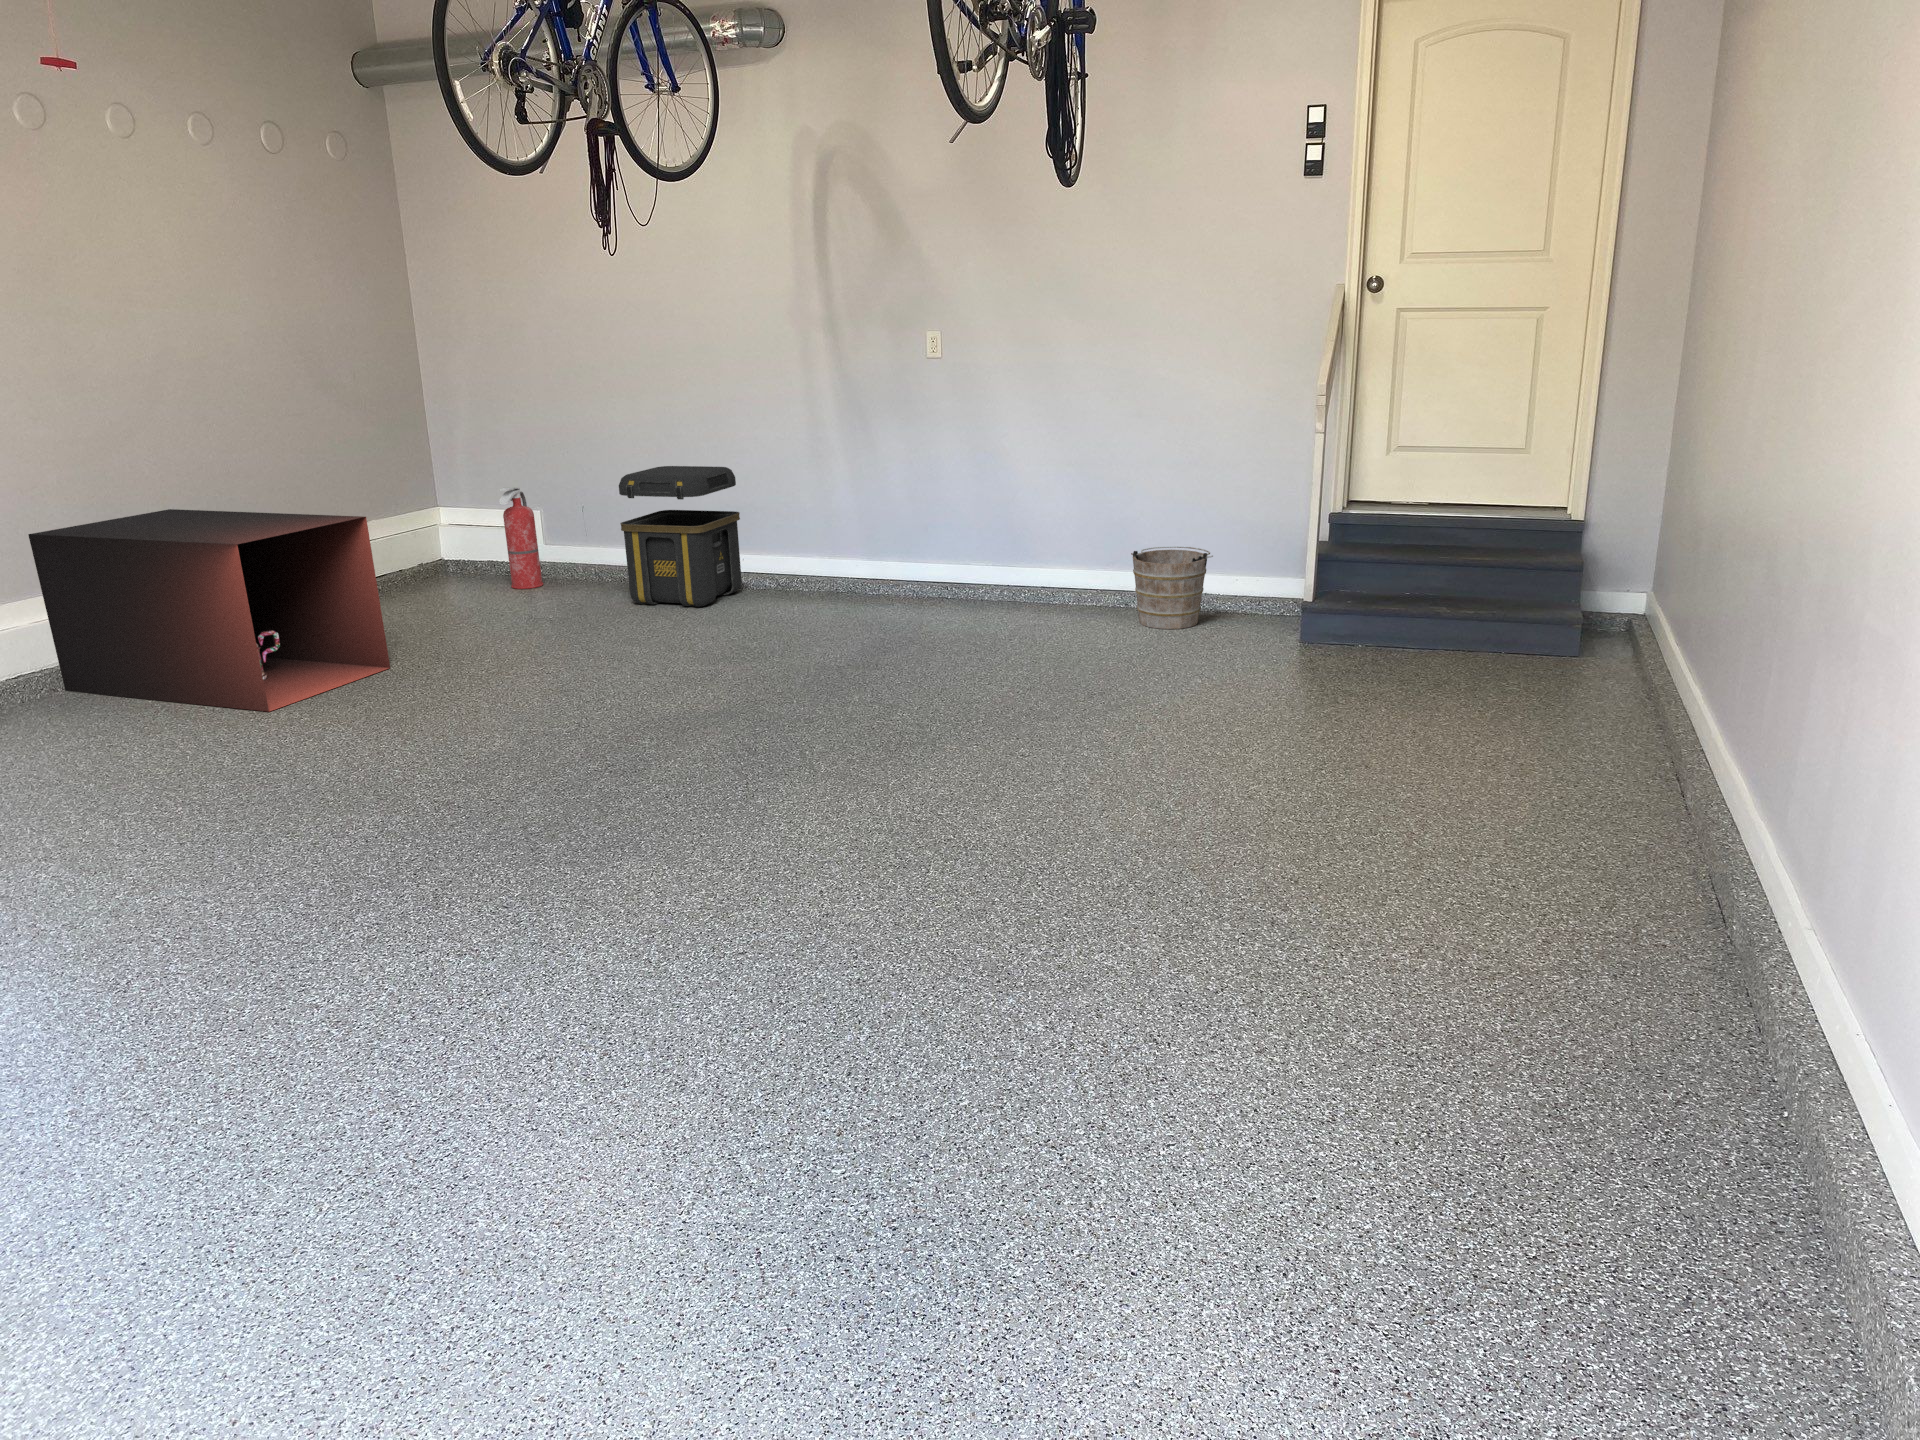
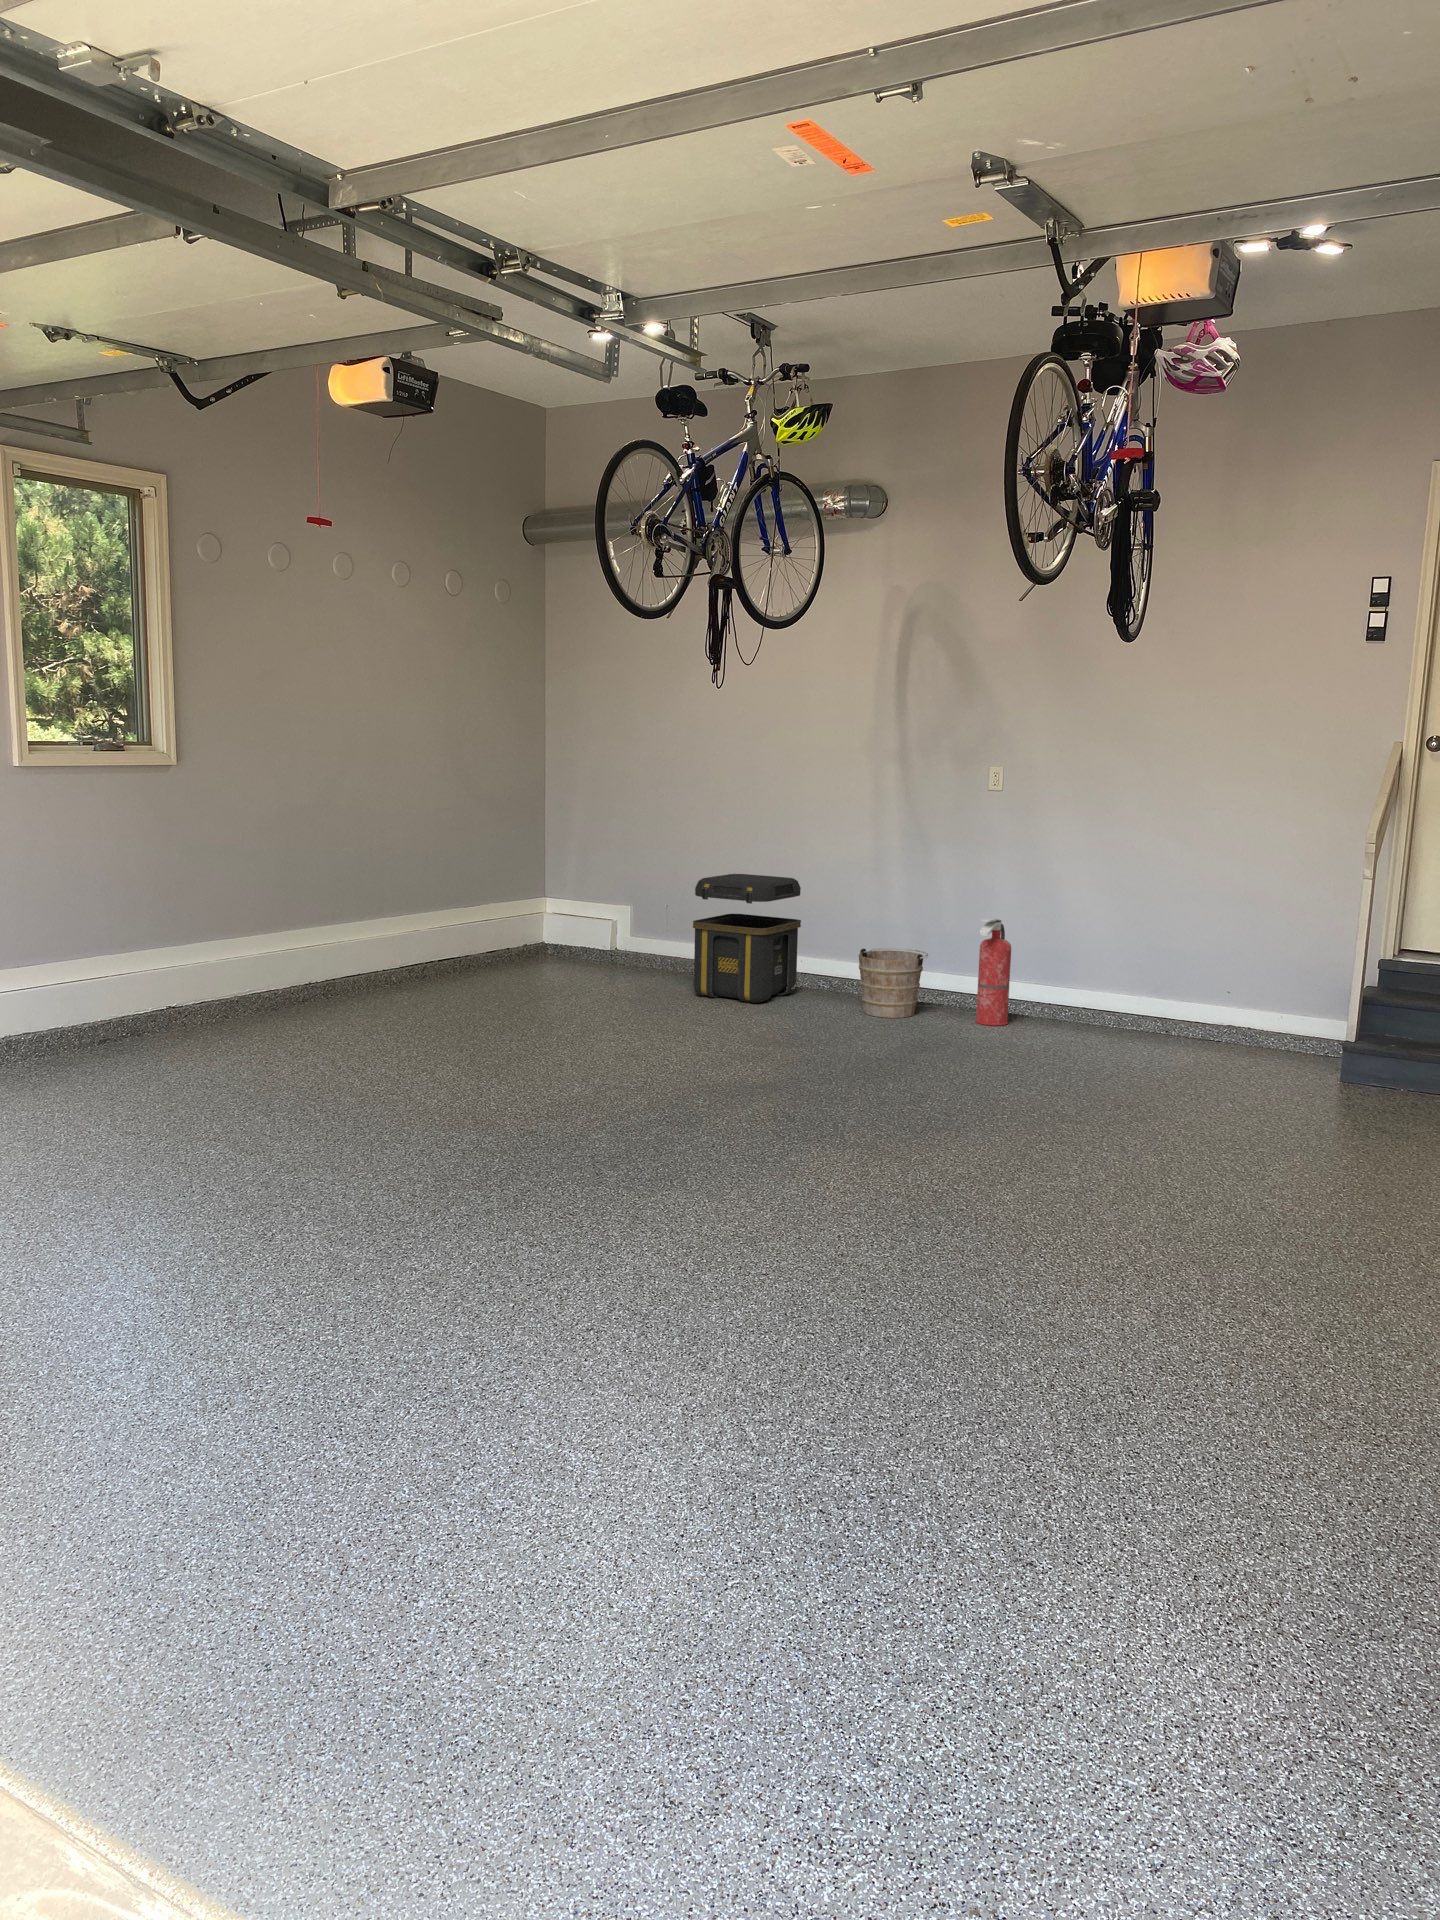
fire extinguisher: present [499,487,543,589] -> present [975,918,1011,1026]
storage cabinet: present [28,509,390,712] -> none [219,878,483,1052]
bucket: present [1131,546,1213,629] -> present [859,948,928,1018]

